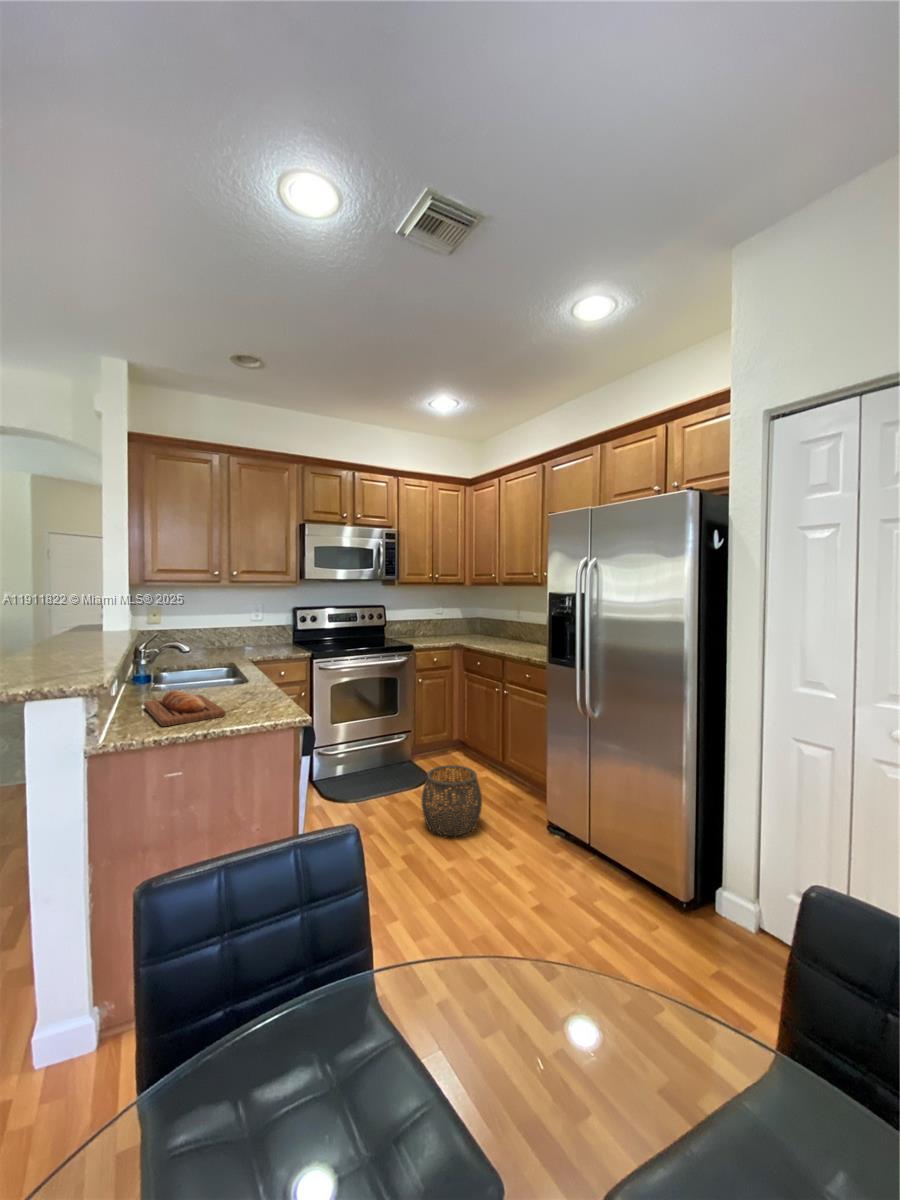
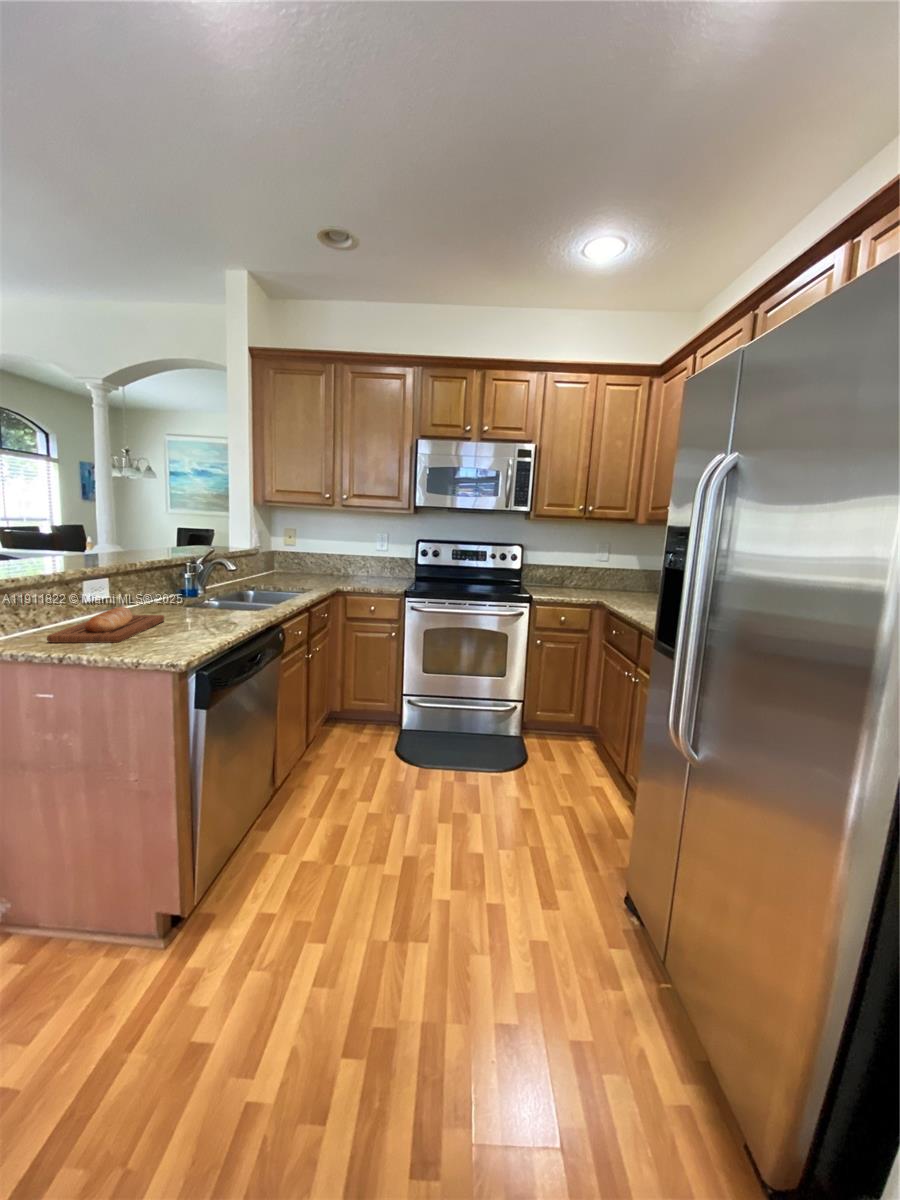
woven basket: present [422,765,482,836] -> none [457,754,541,853]

